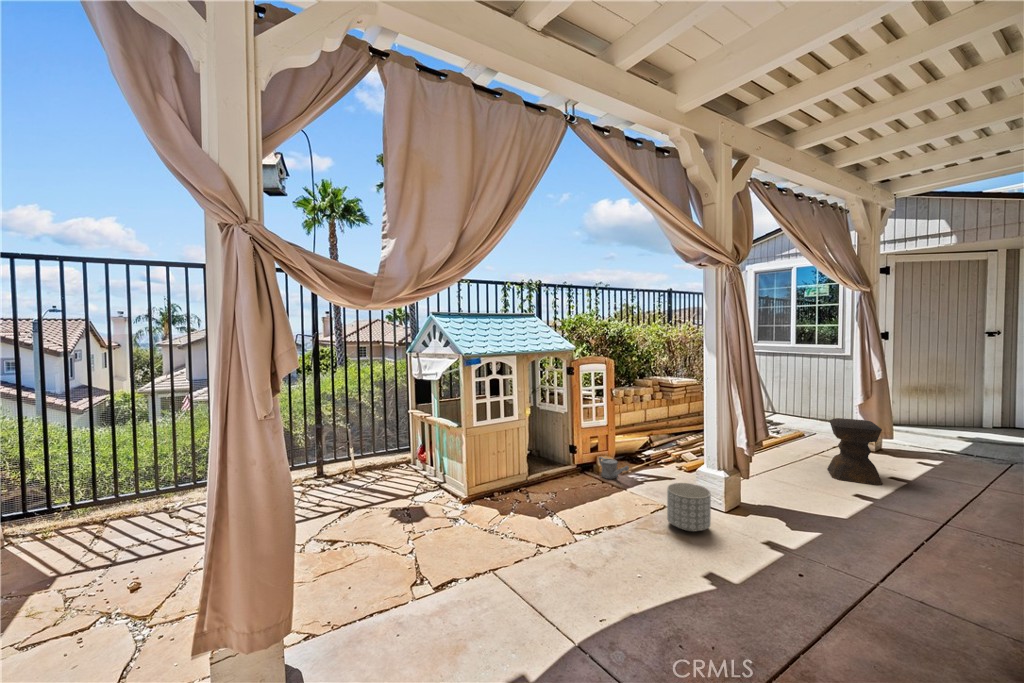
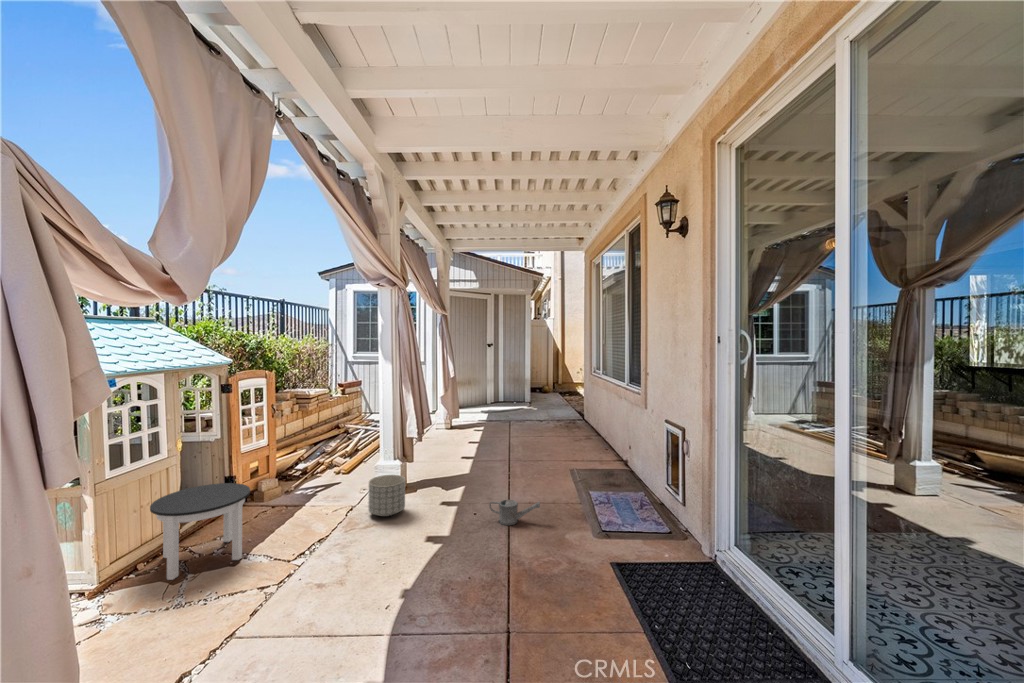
stool: present [827,418,883,485] -> none [436,405,469,450]
round table: none [496,447,559,515] -> present [150,483,250,580]
watering can: present [599,457,629,479] -> present [489,500,540,525]

